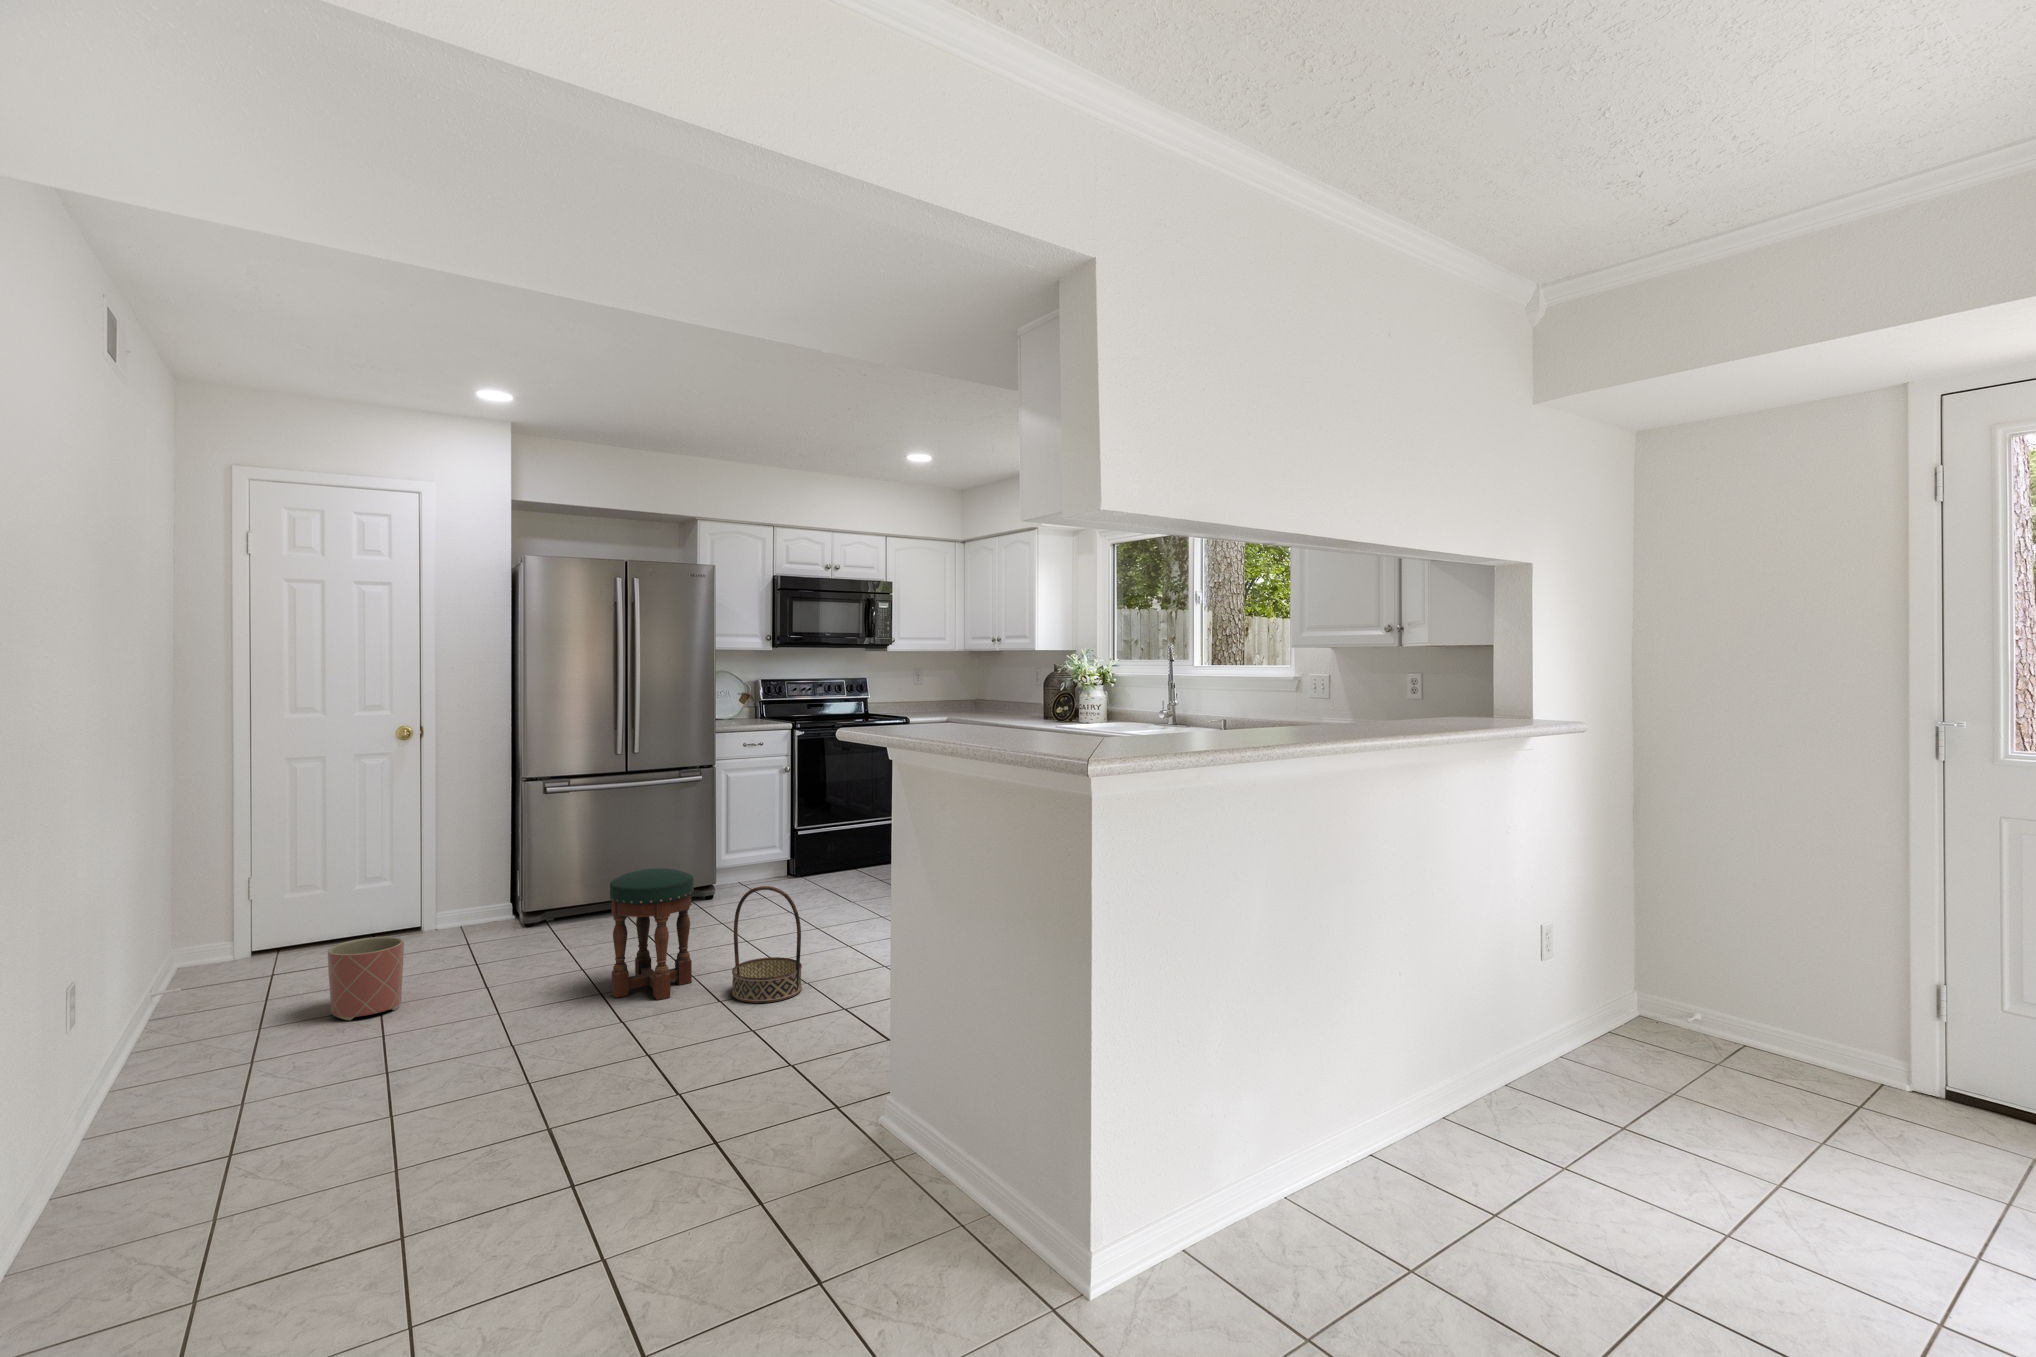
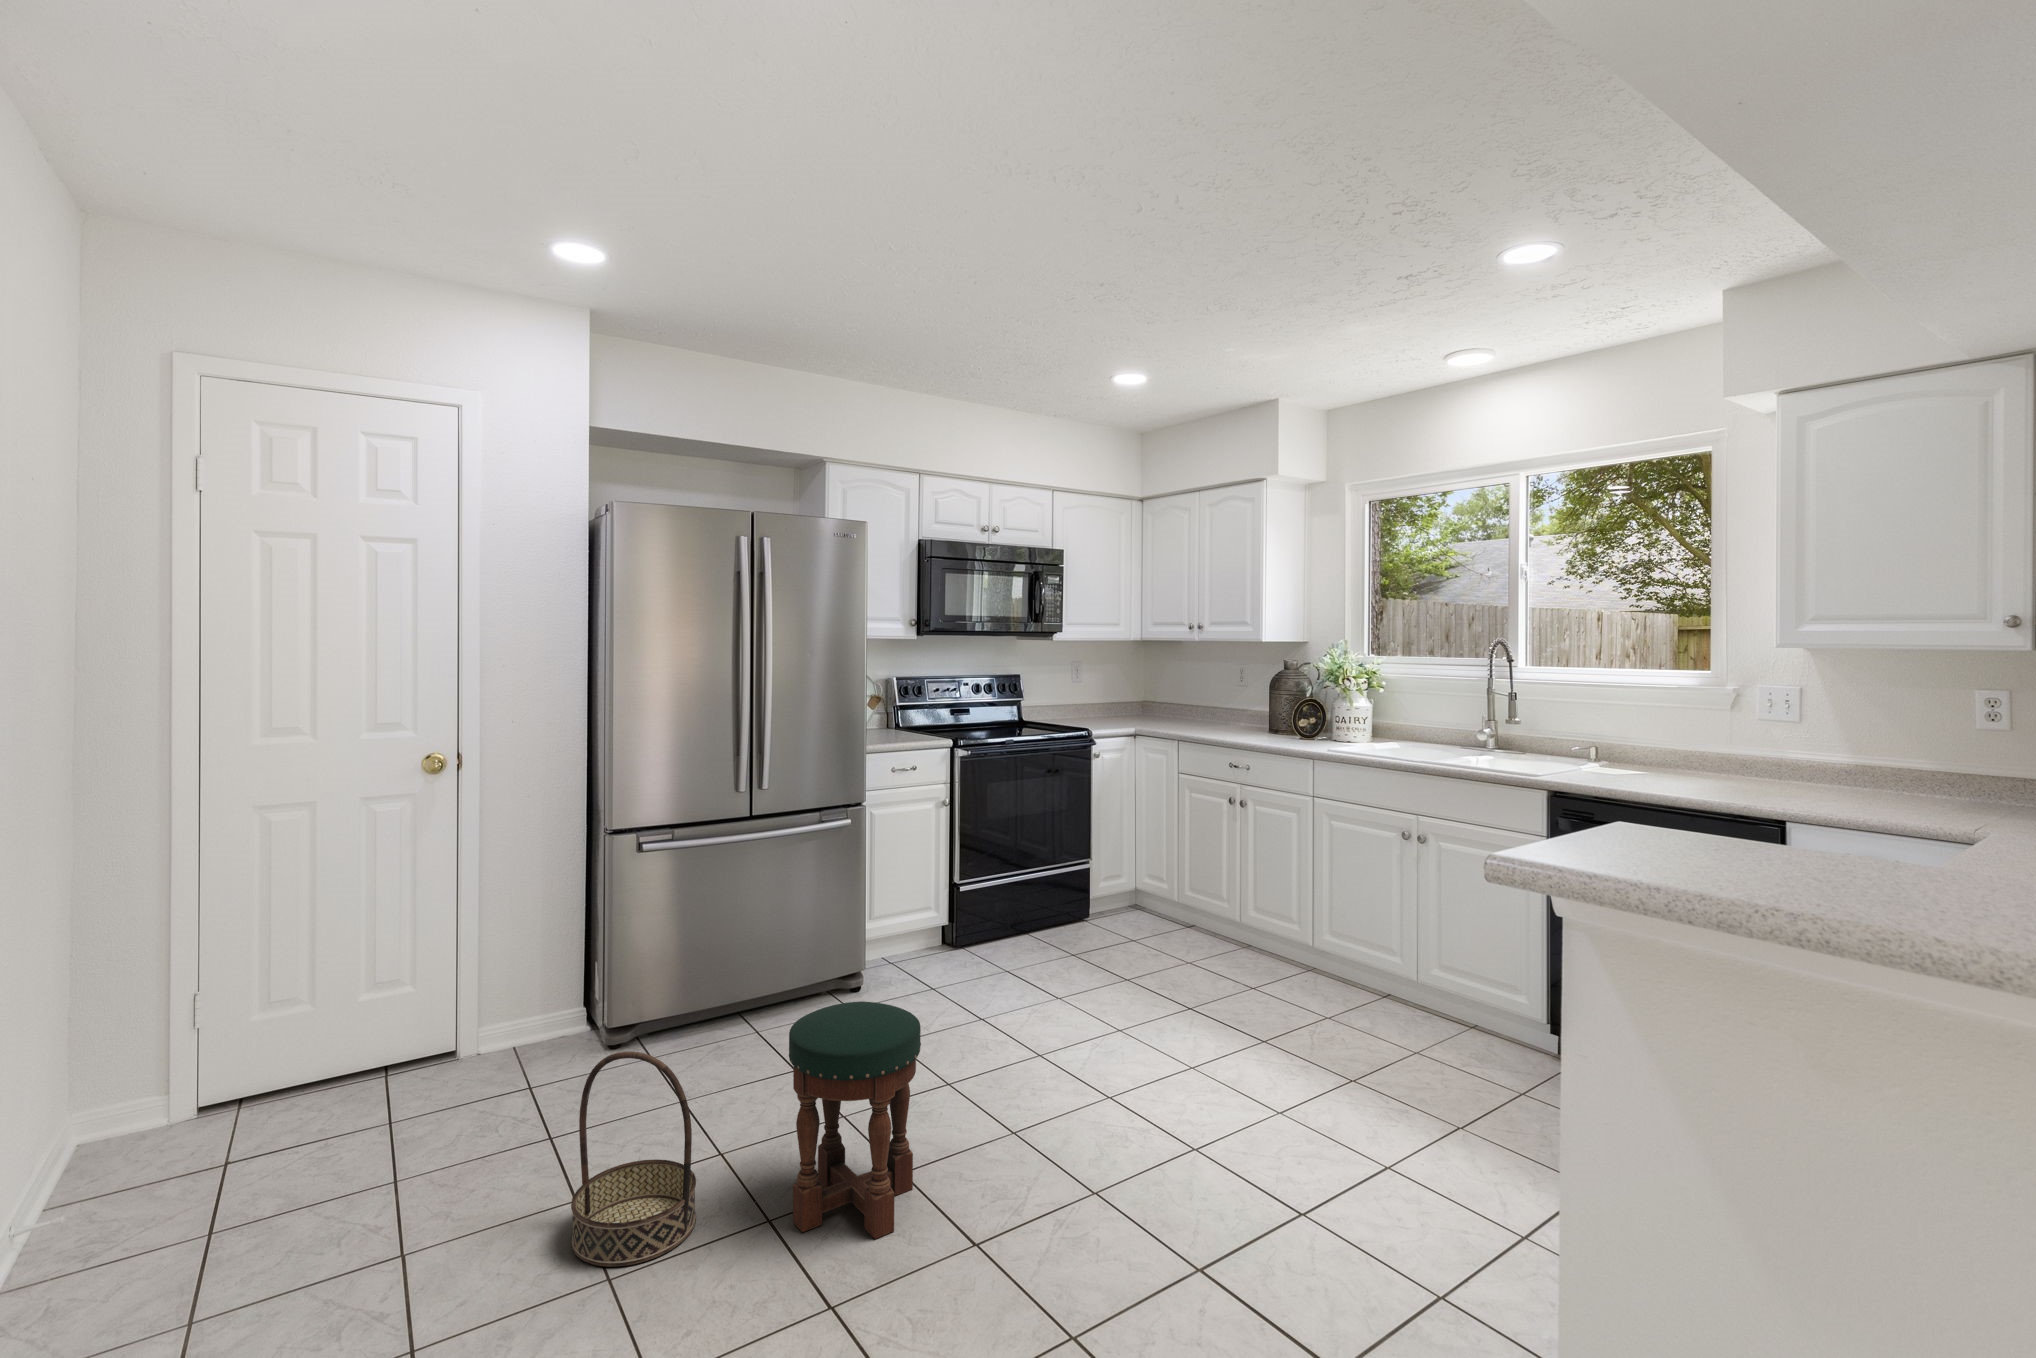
basket: present [732,886,802,1003] -> present [571,1051,696,1267]
planter: present [328,937,404,1020] -> none [314,1129,446,1300]

